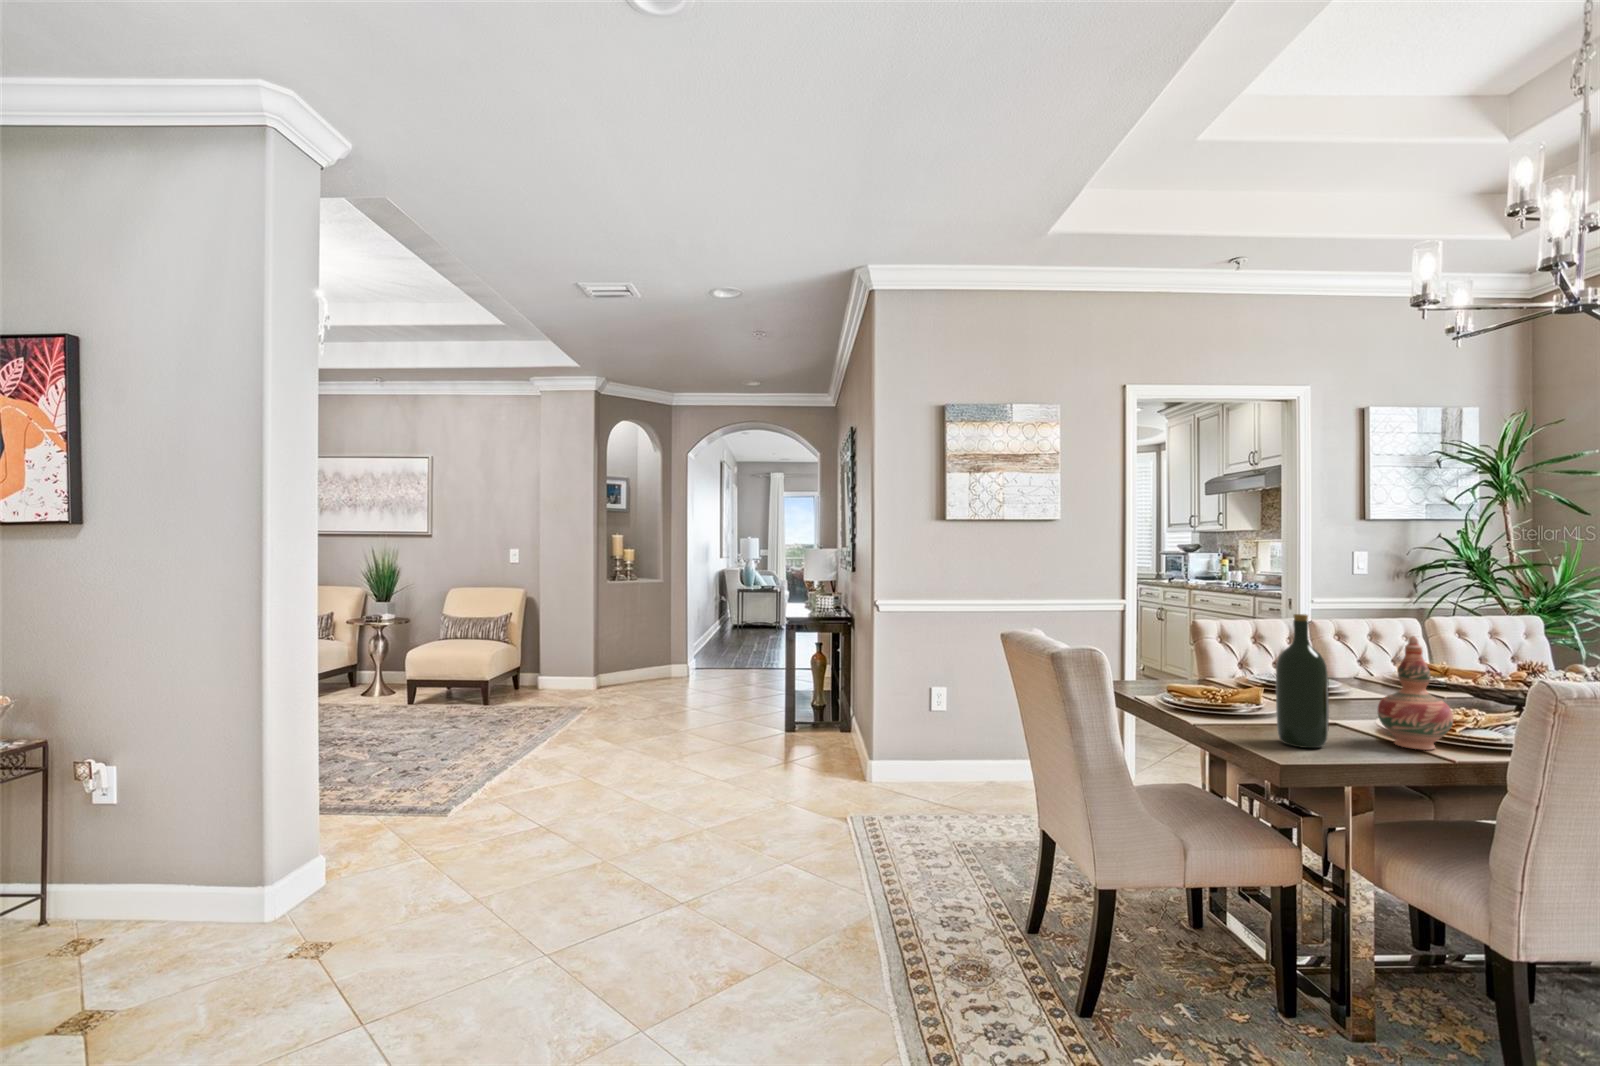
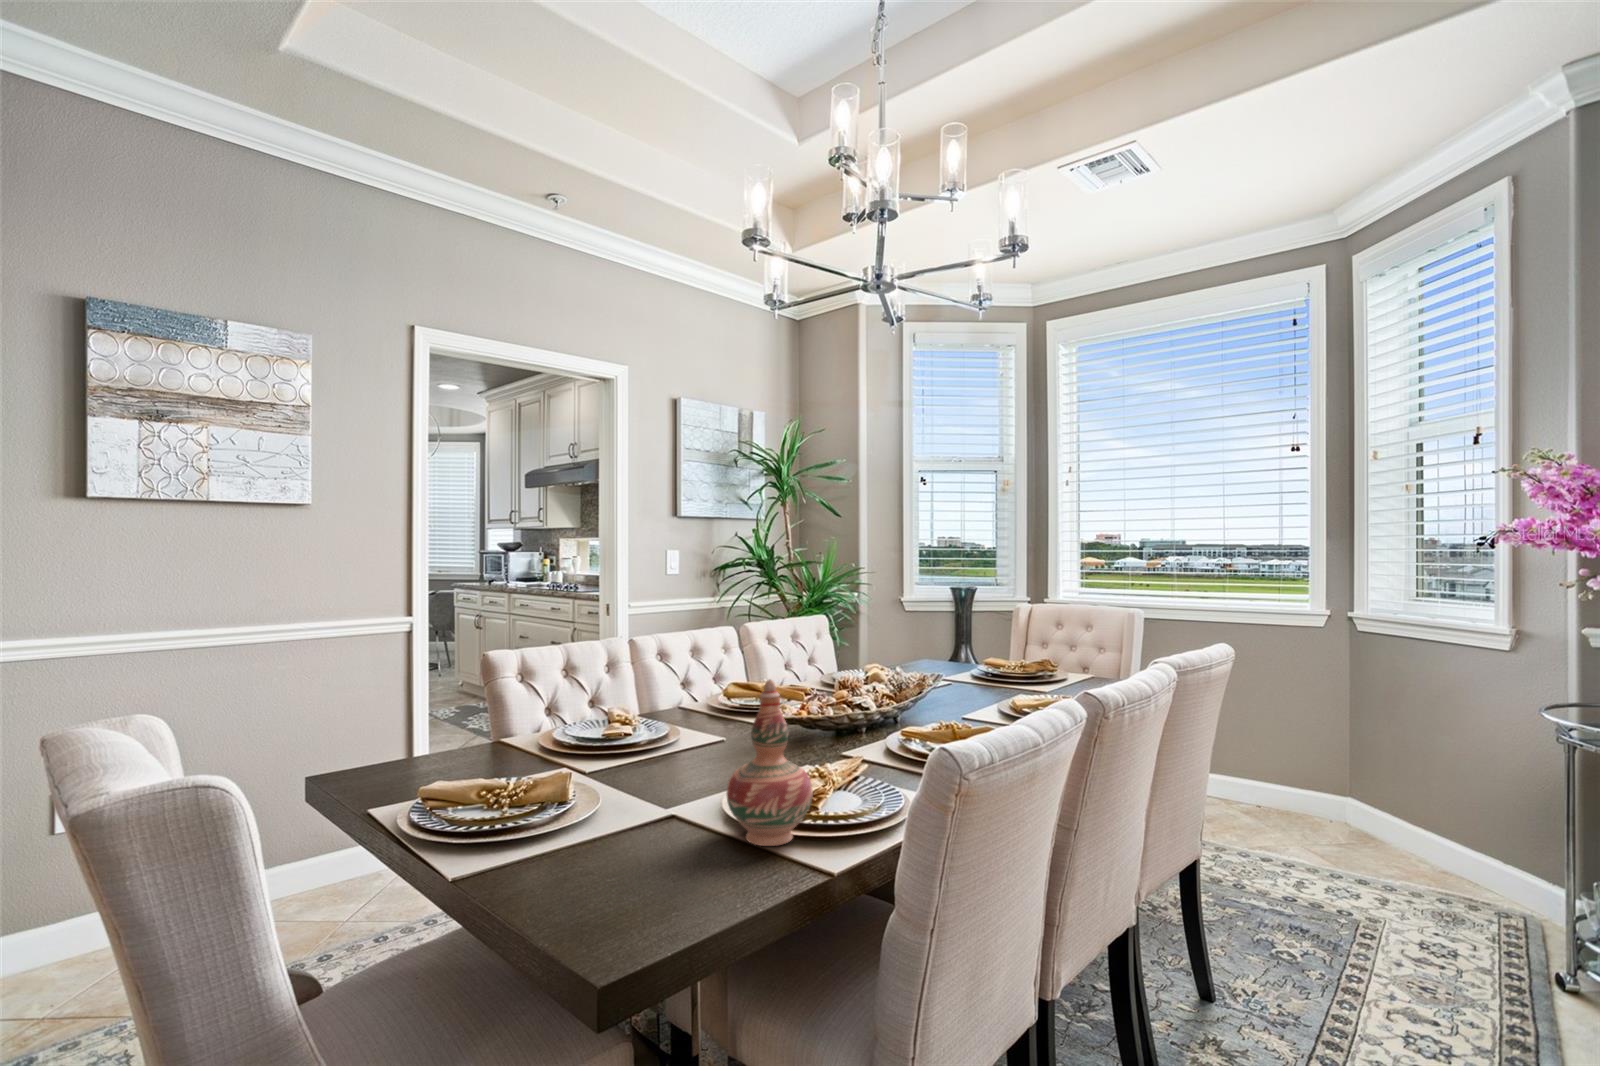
wine bottle: present [1276,614,1329,748] -> none [594,664,669,894]

